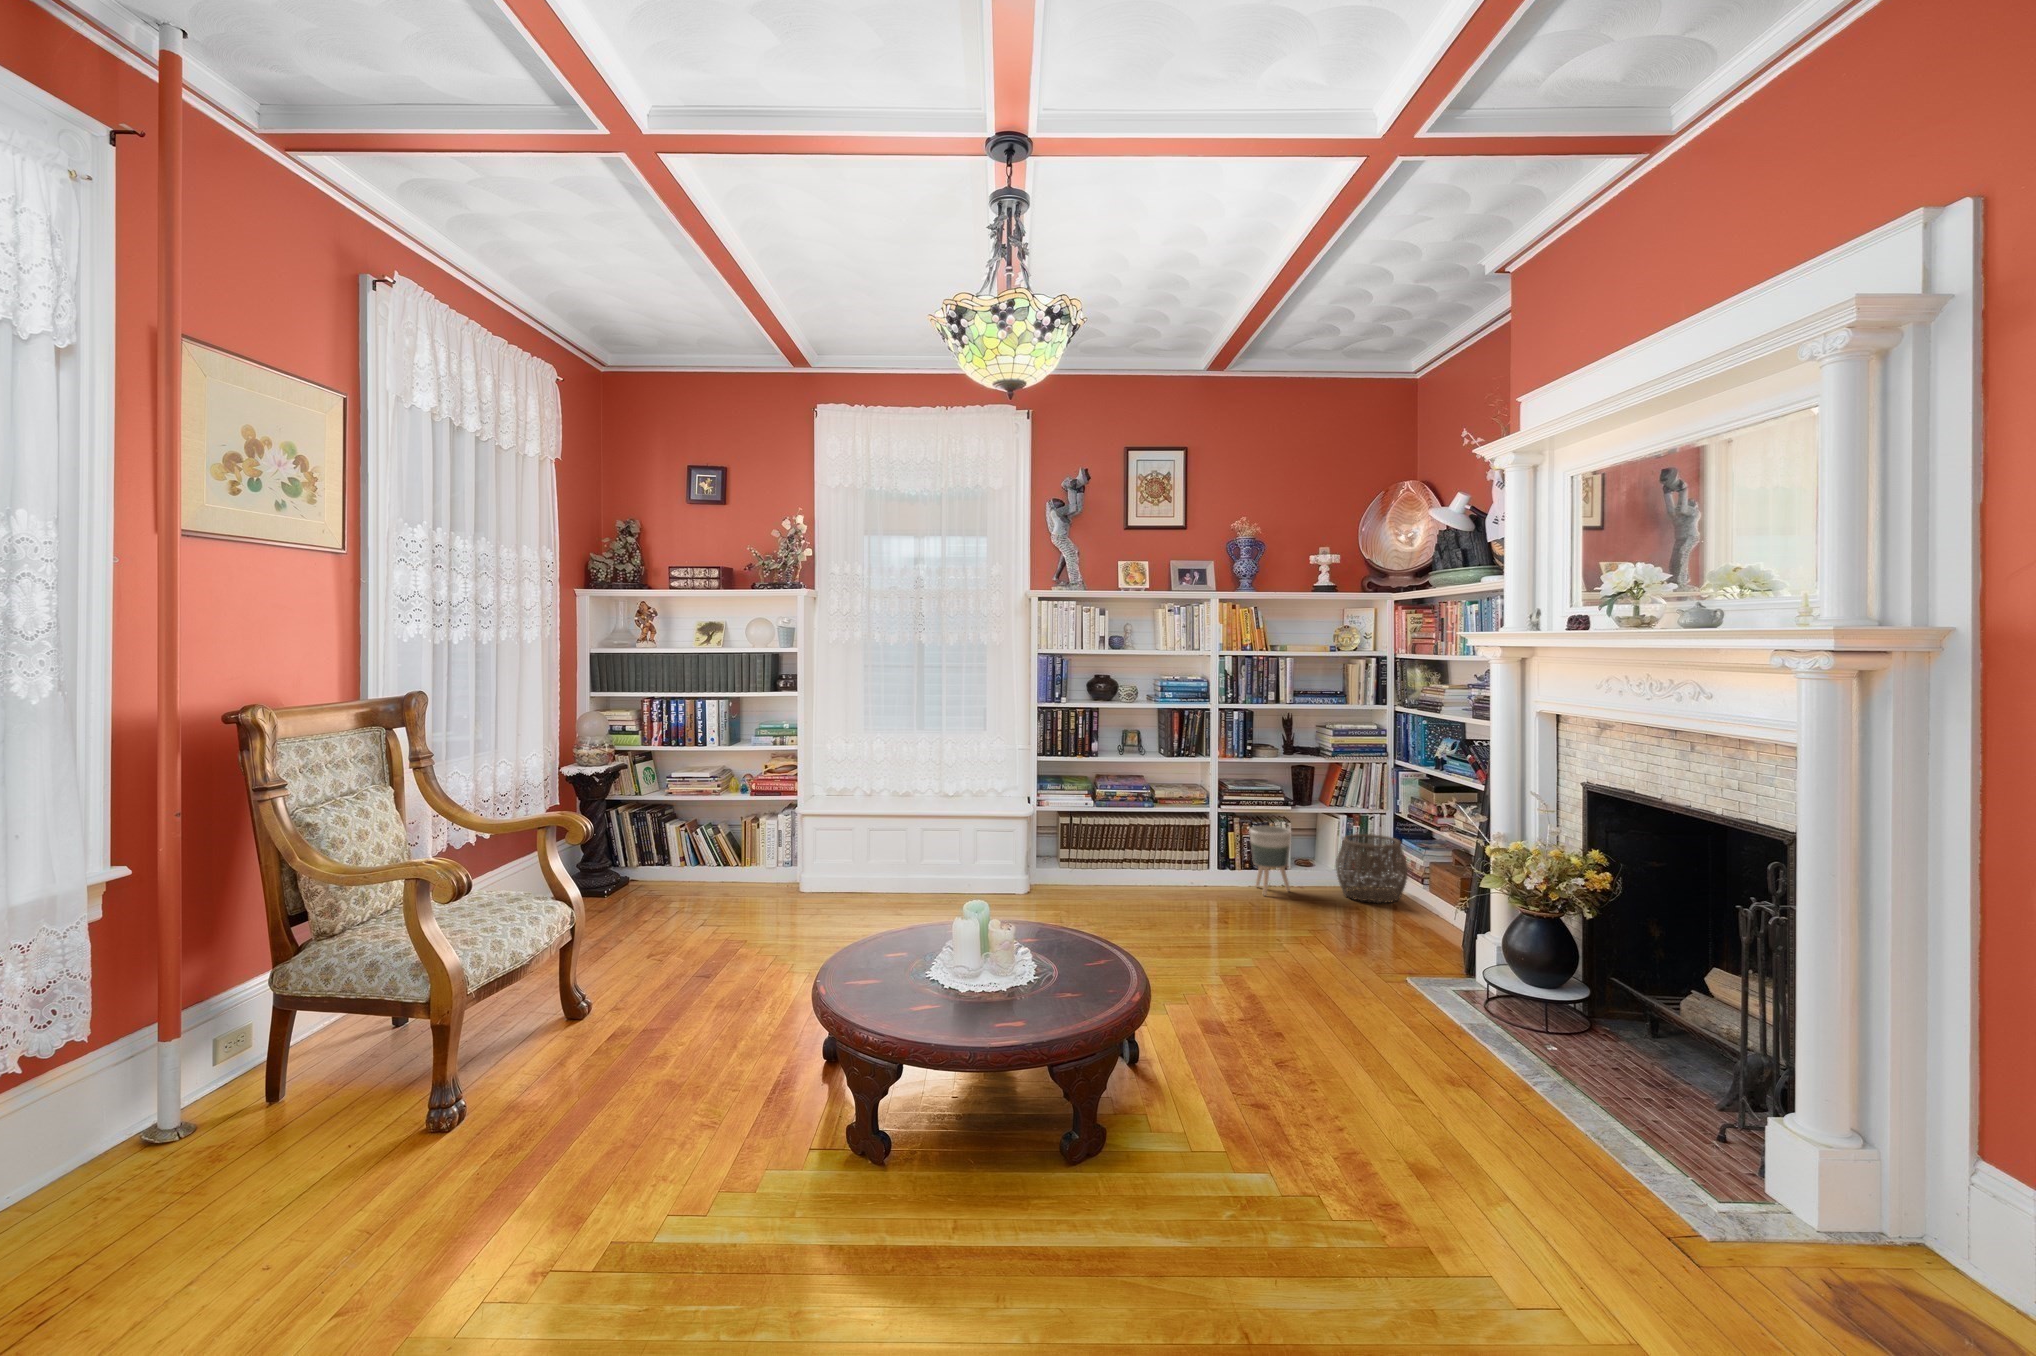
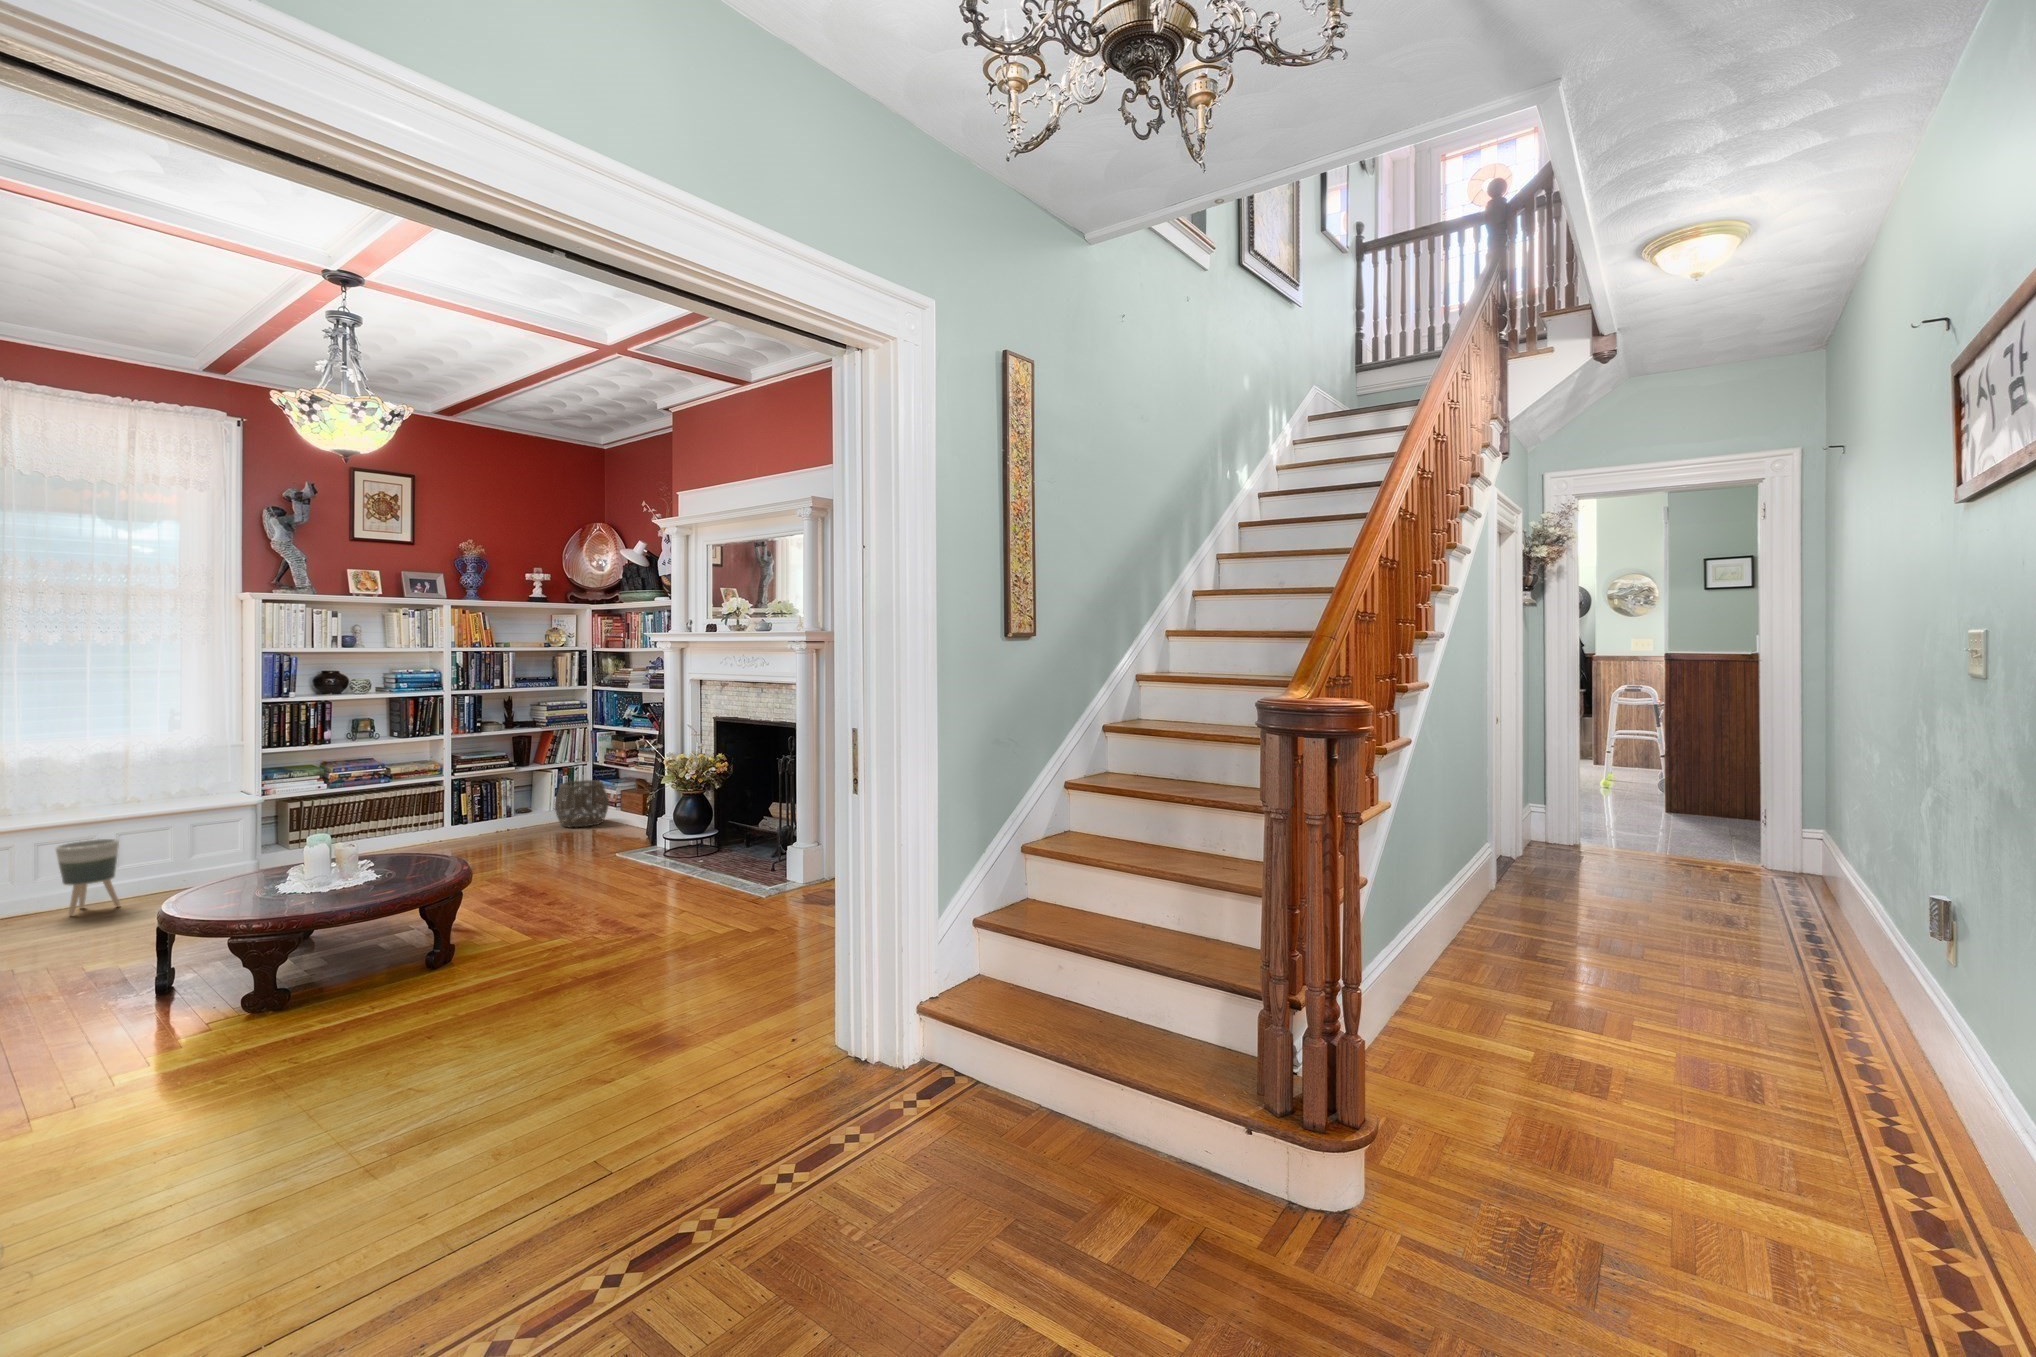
planter: present [1249,826,1291,895] -> present [56,839,120,916]

